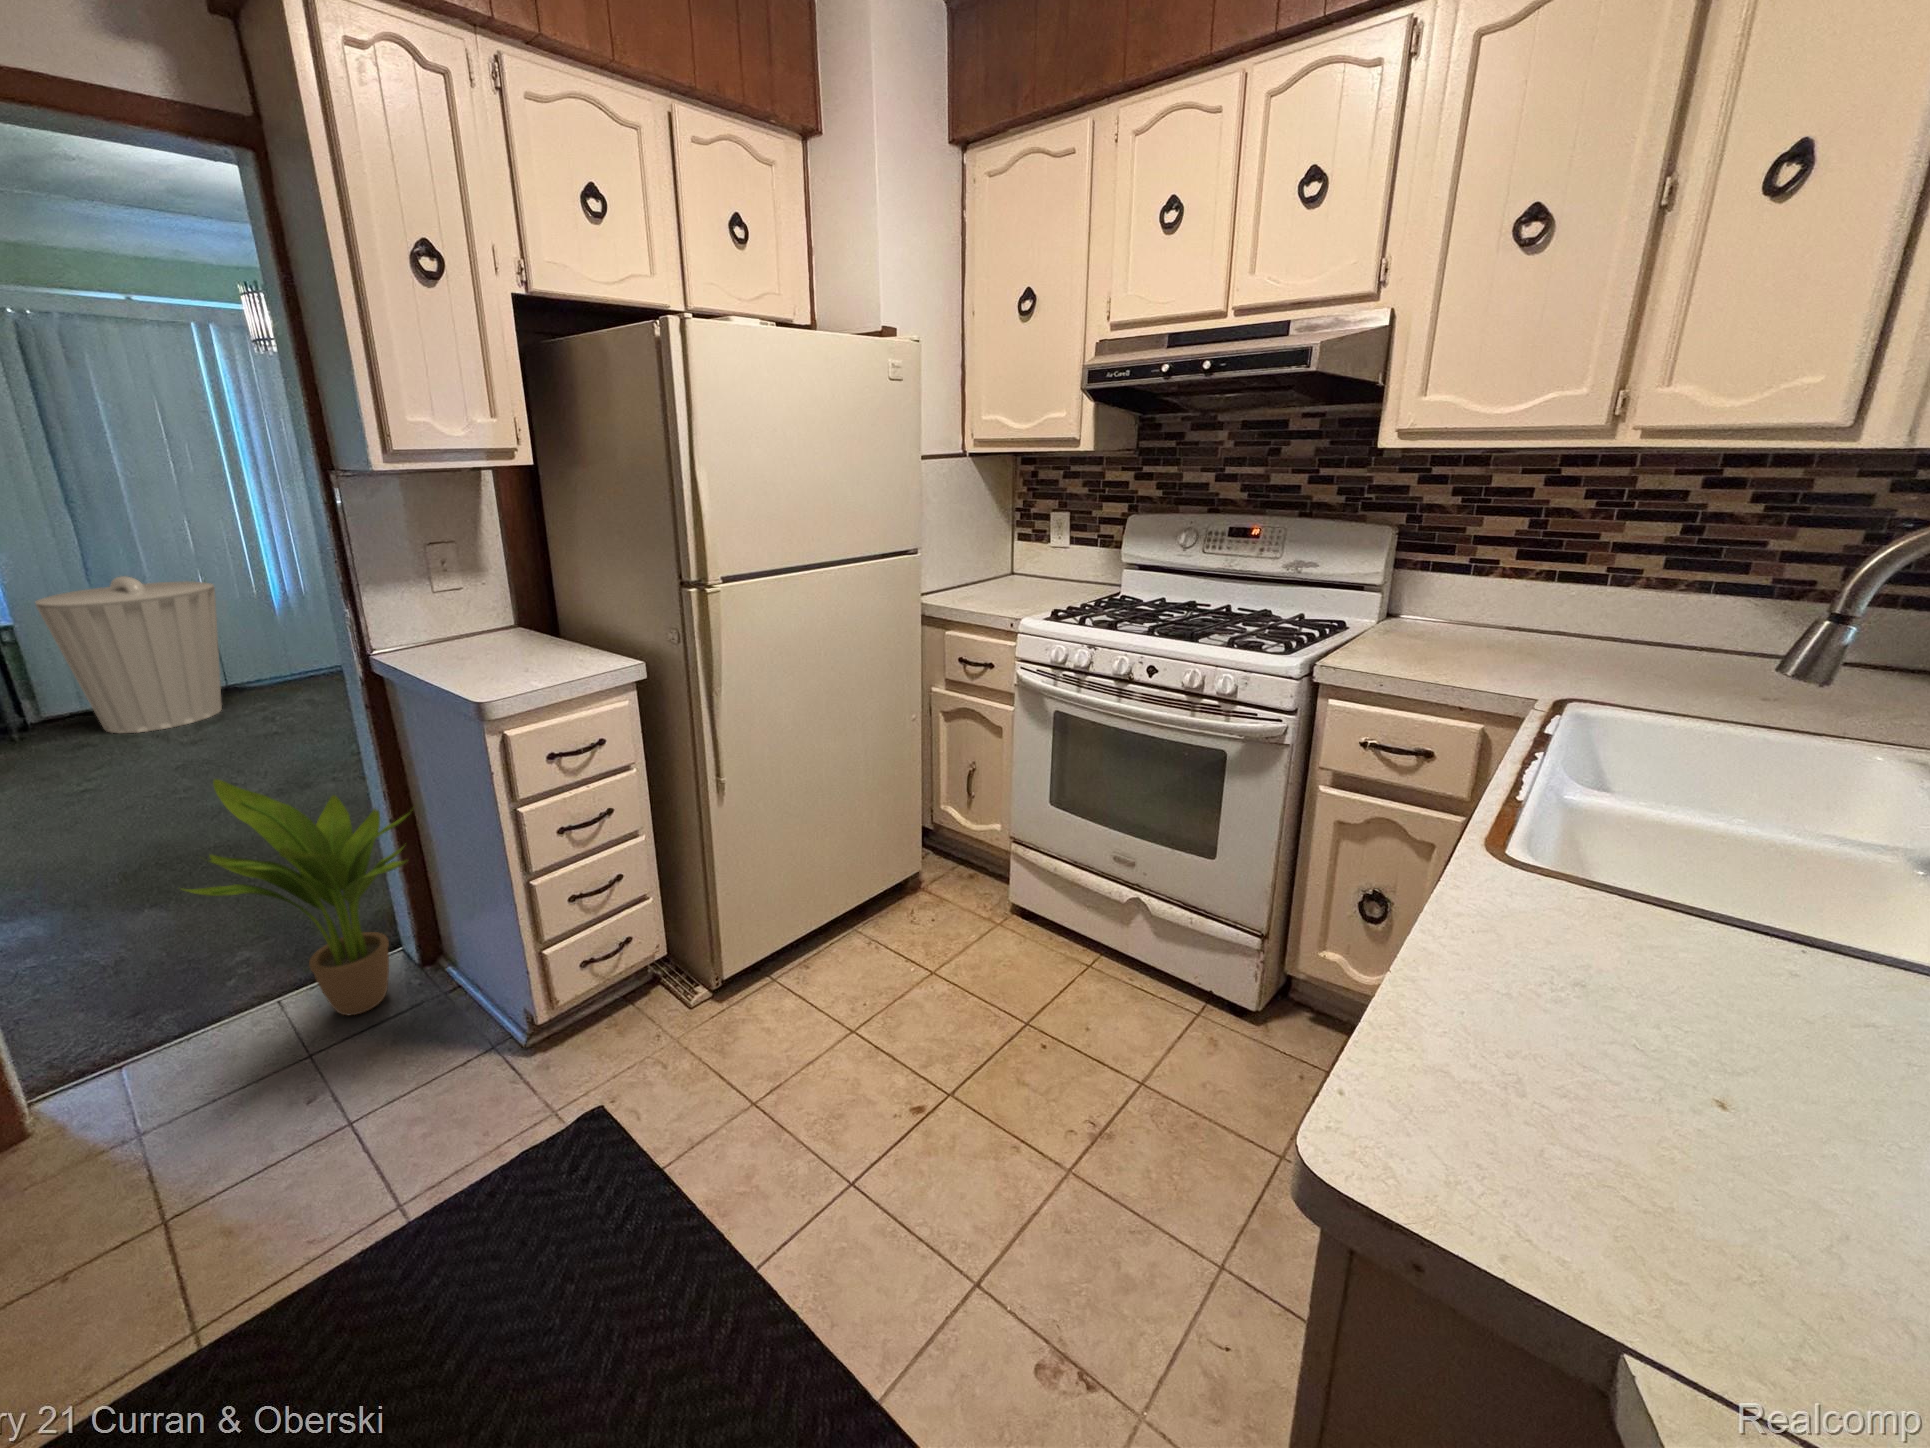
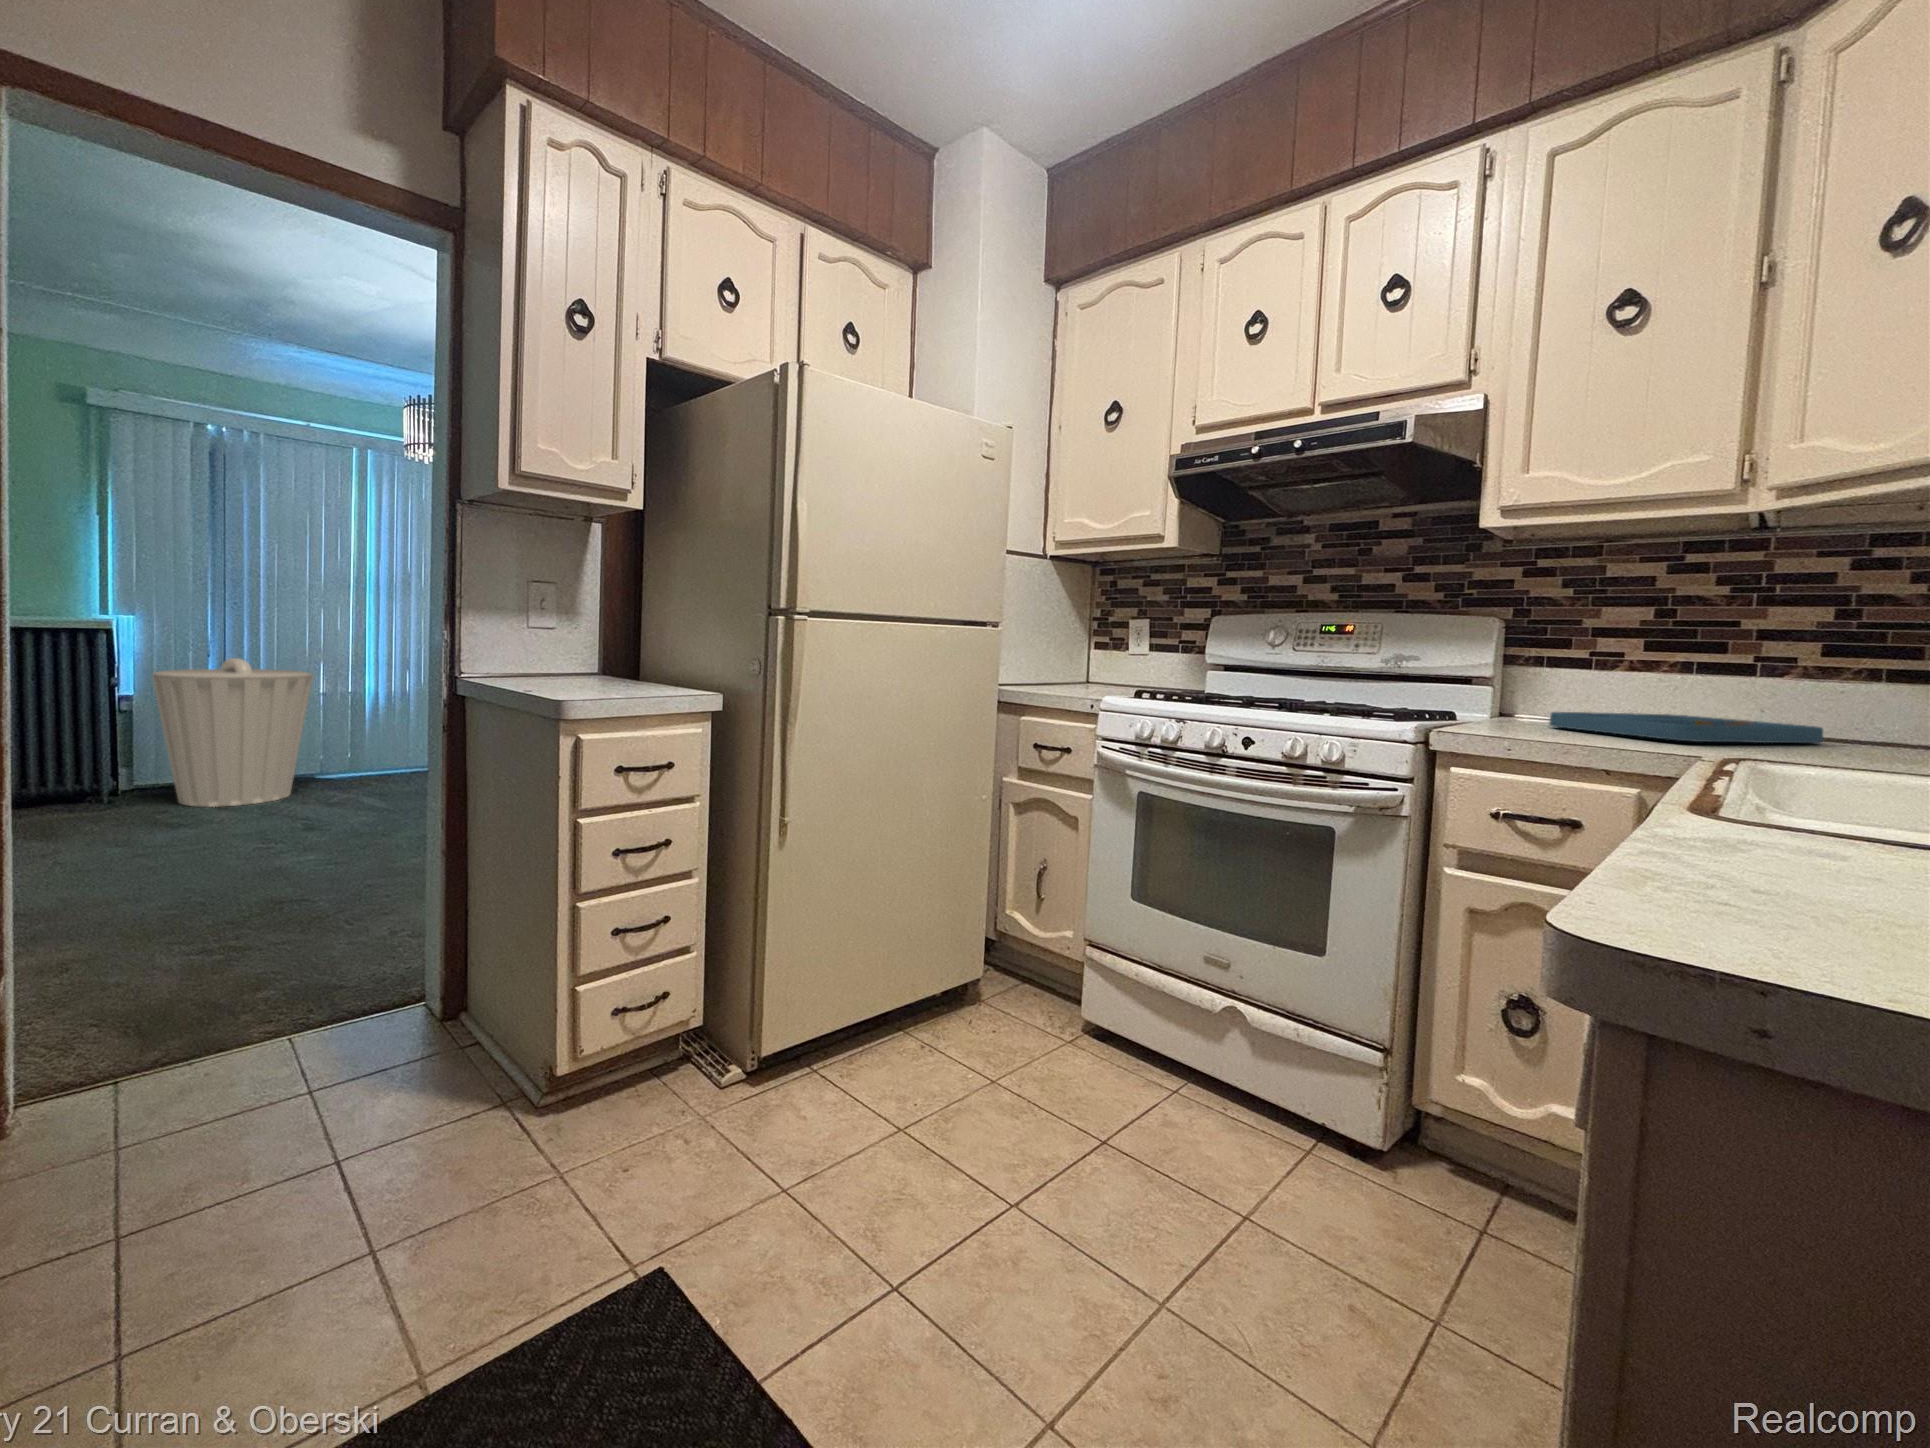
tray: none [1422,622,1654,674] -> present [1549,712,1823,743]
potted plant: present [182,779,409,1015] -> none [226,785,472,1060]

